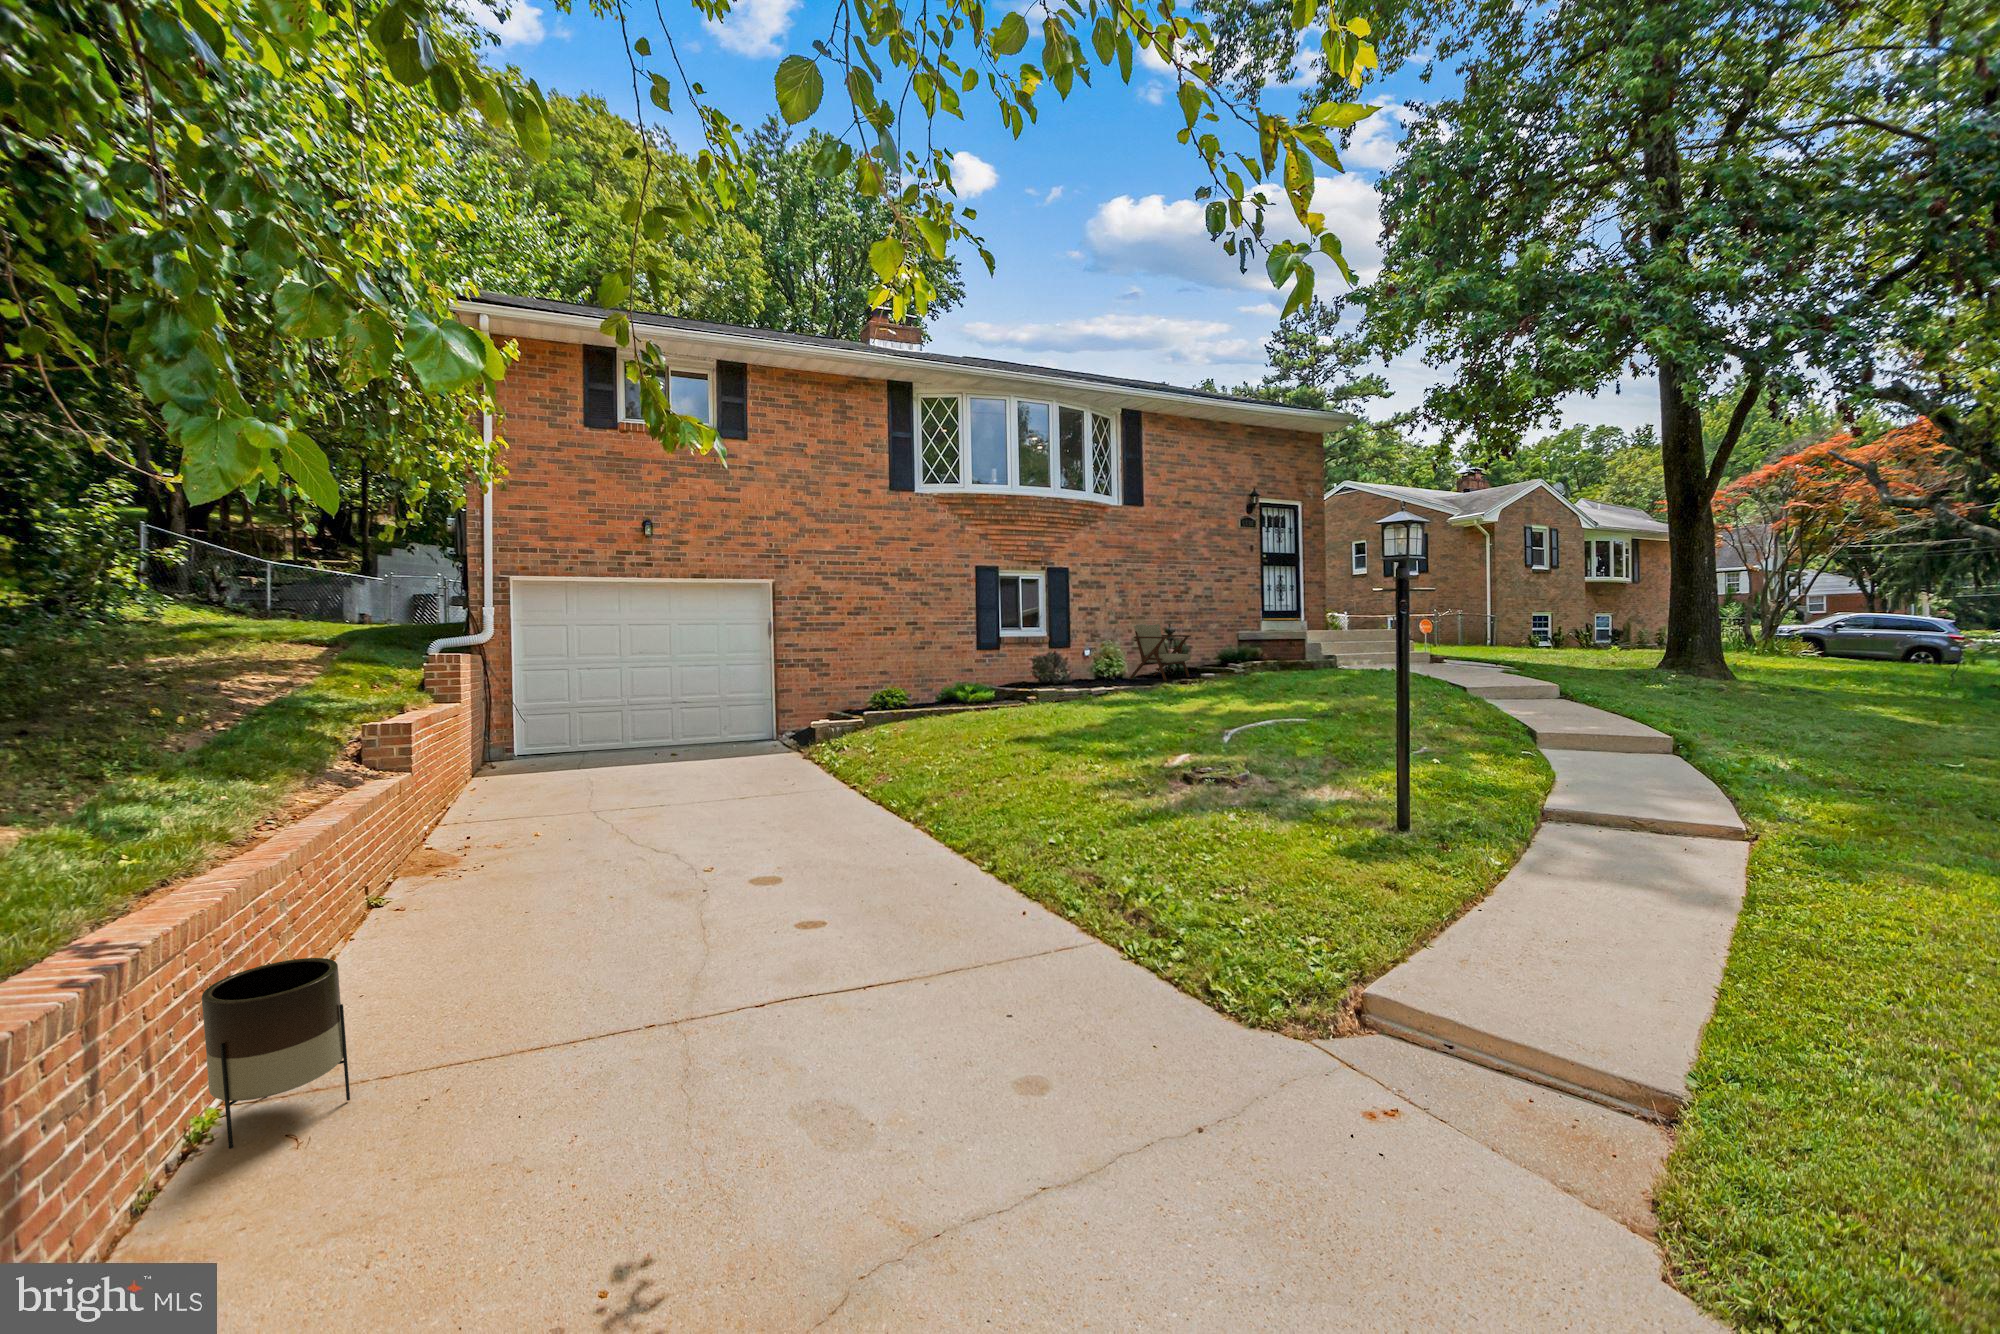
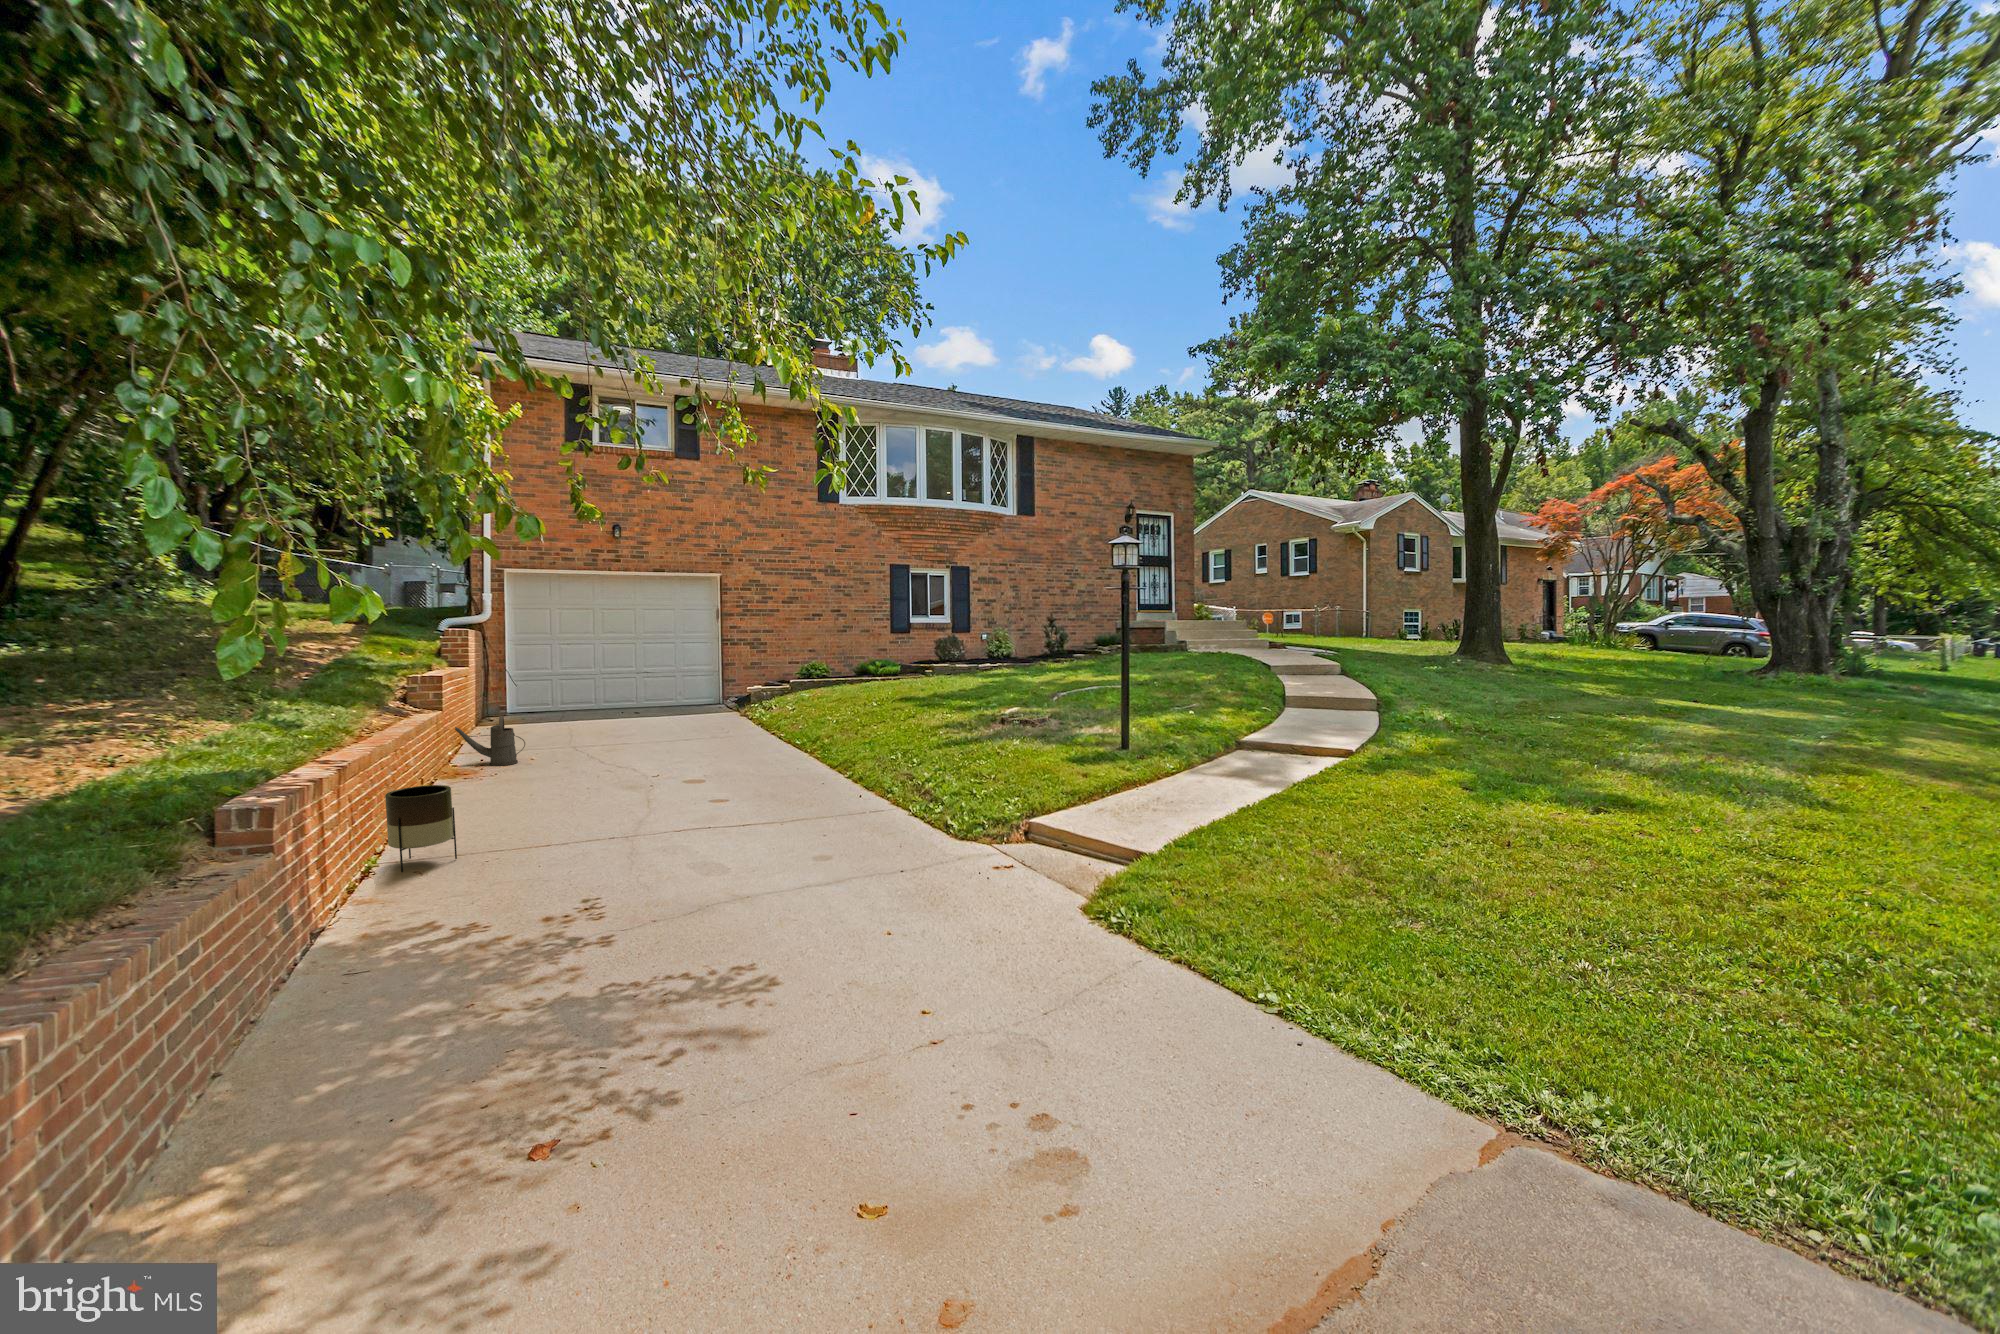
lounge chair: present [1129,624,1191,681] -> none [1020,614,1072,661]
watering can: none [423,778,523,850] -> present [455,716,525,766]

